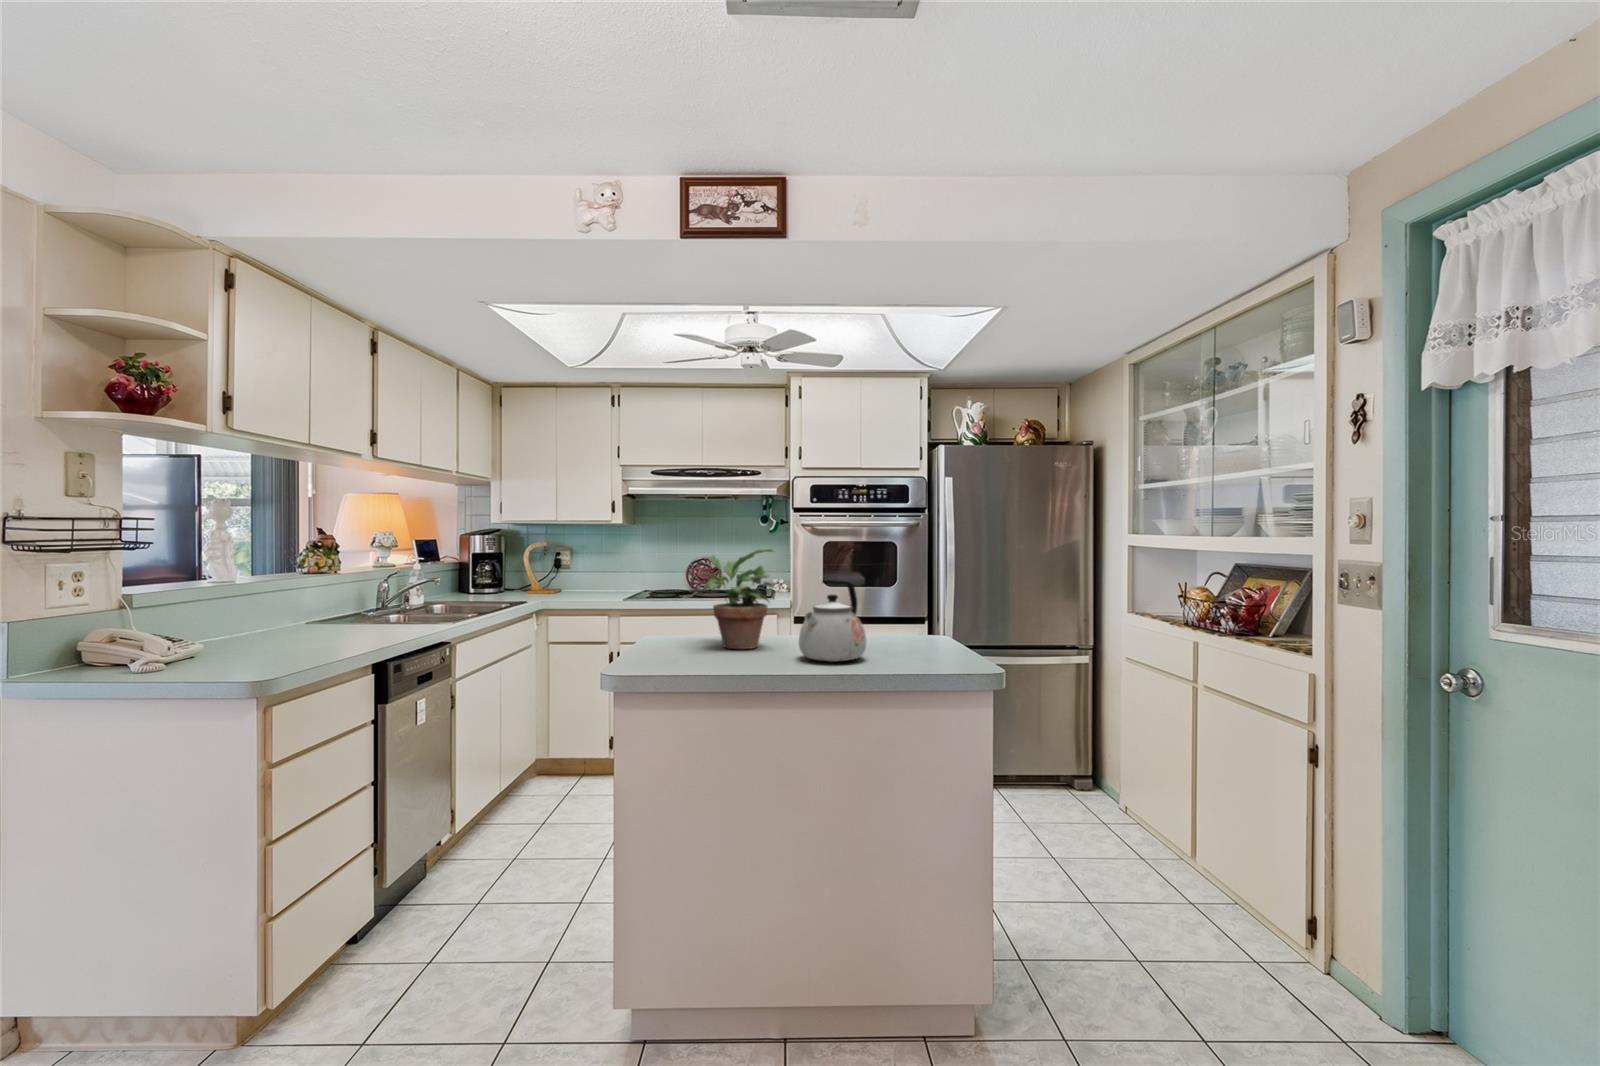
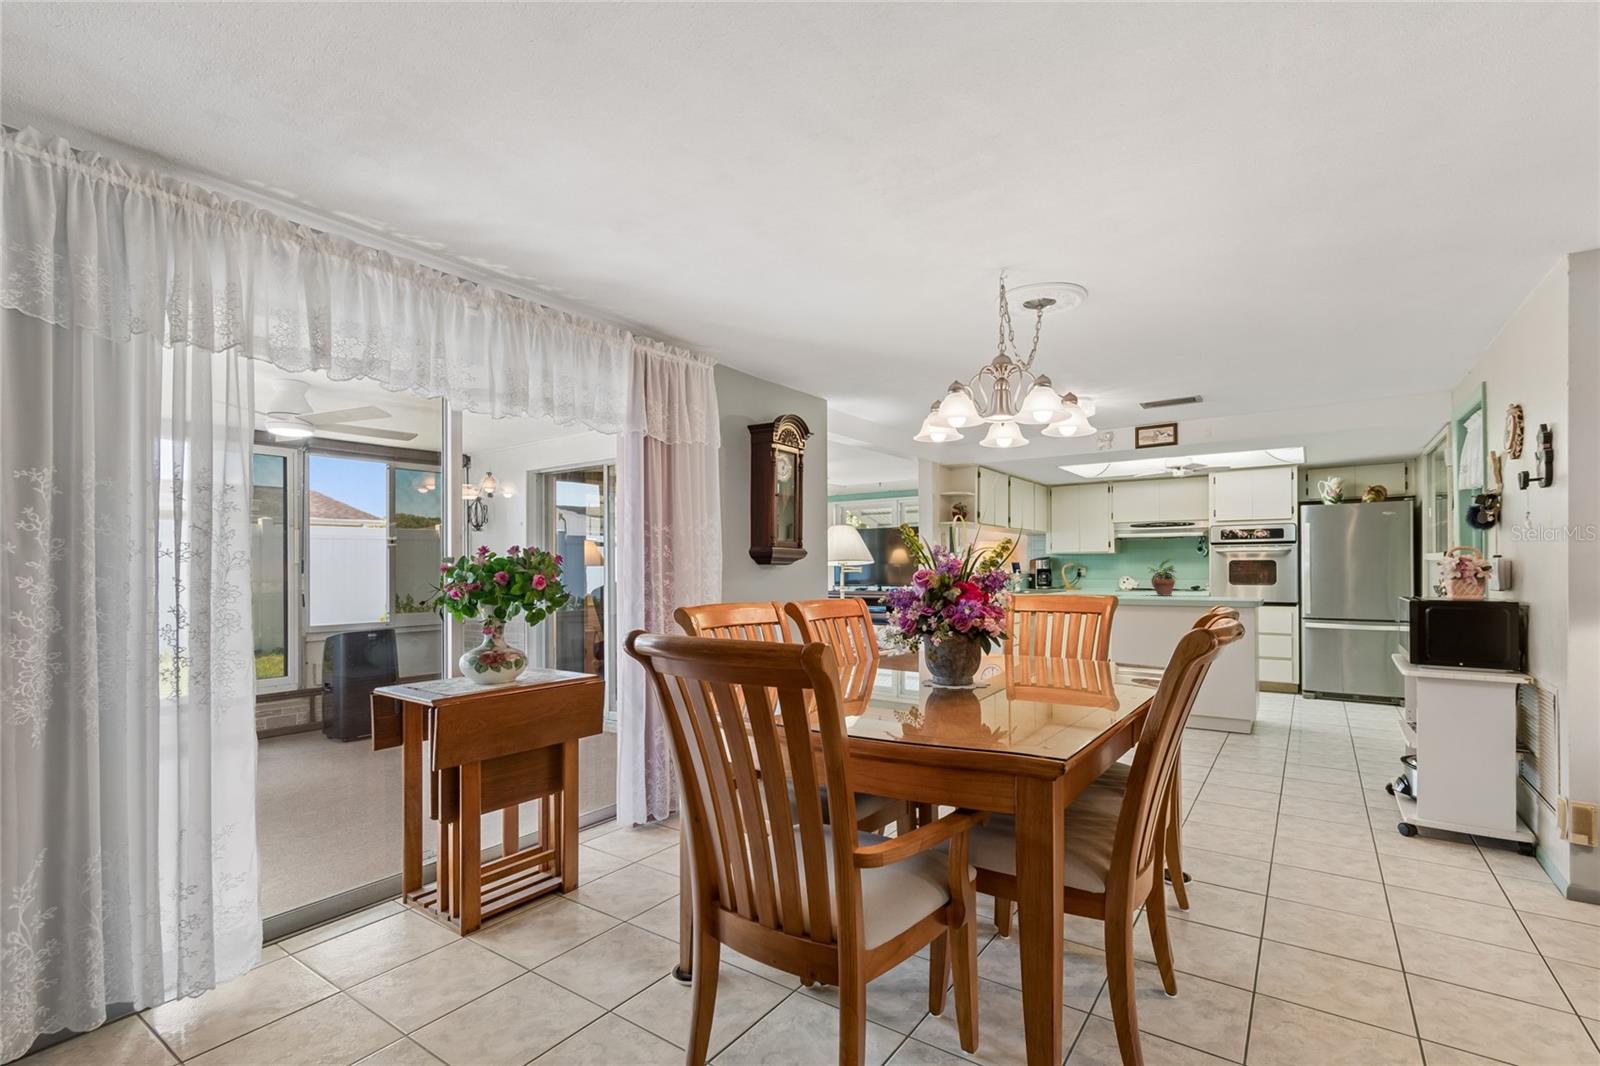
kettle: present [799,580,866,662] -> none [1184,568,1212,597]

